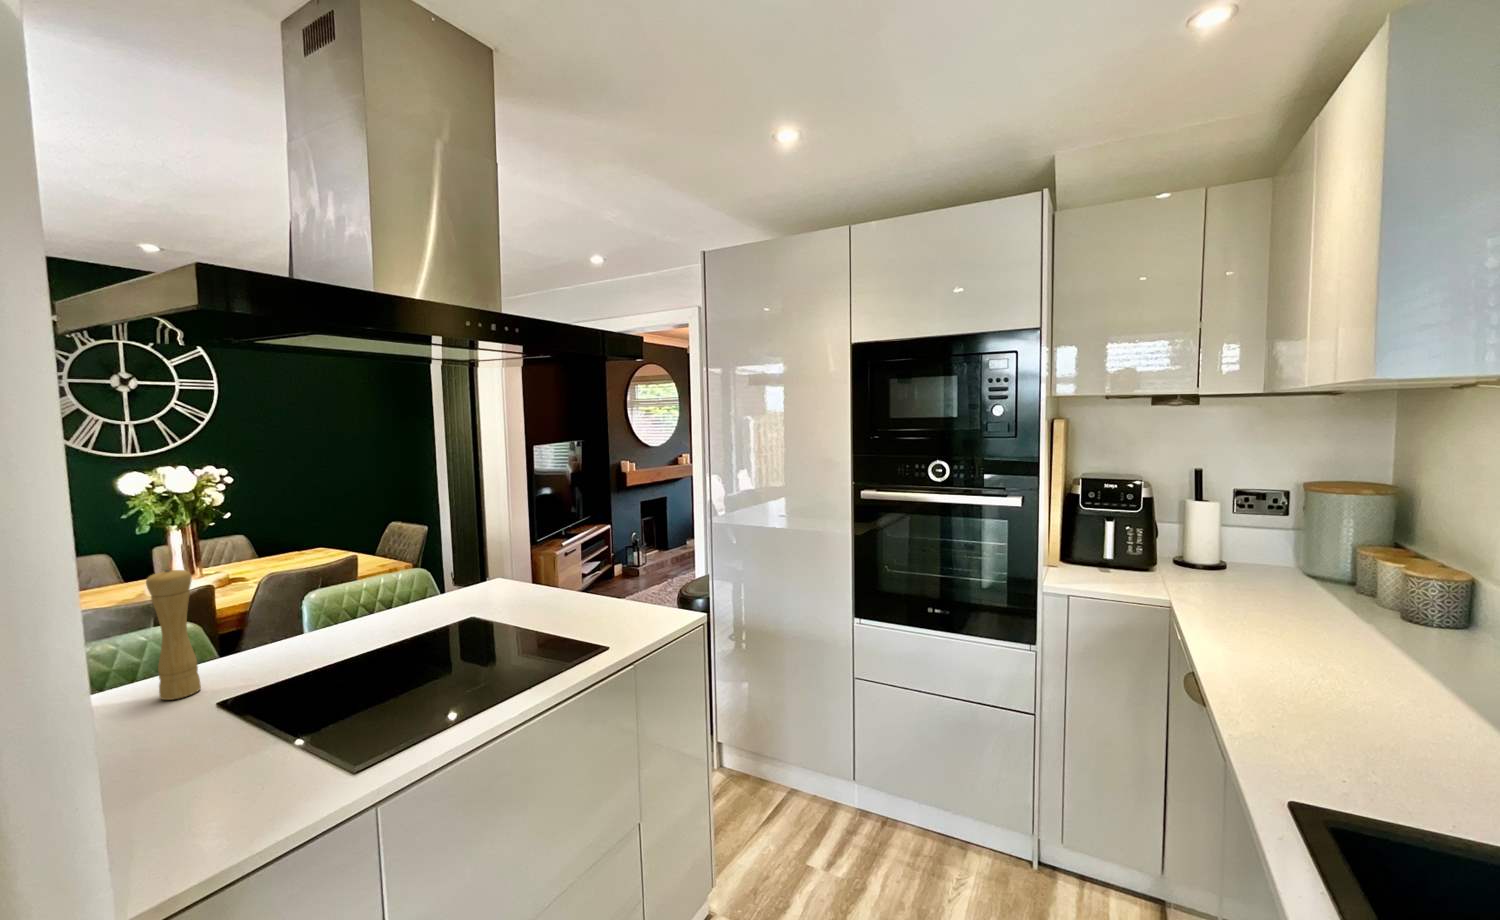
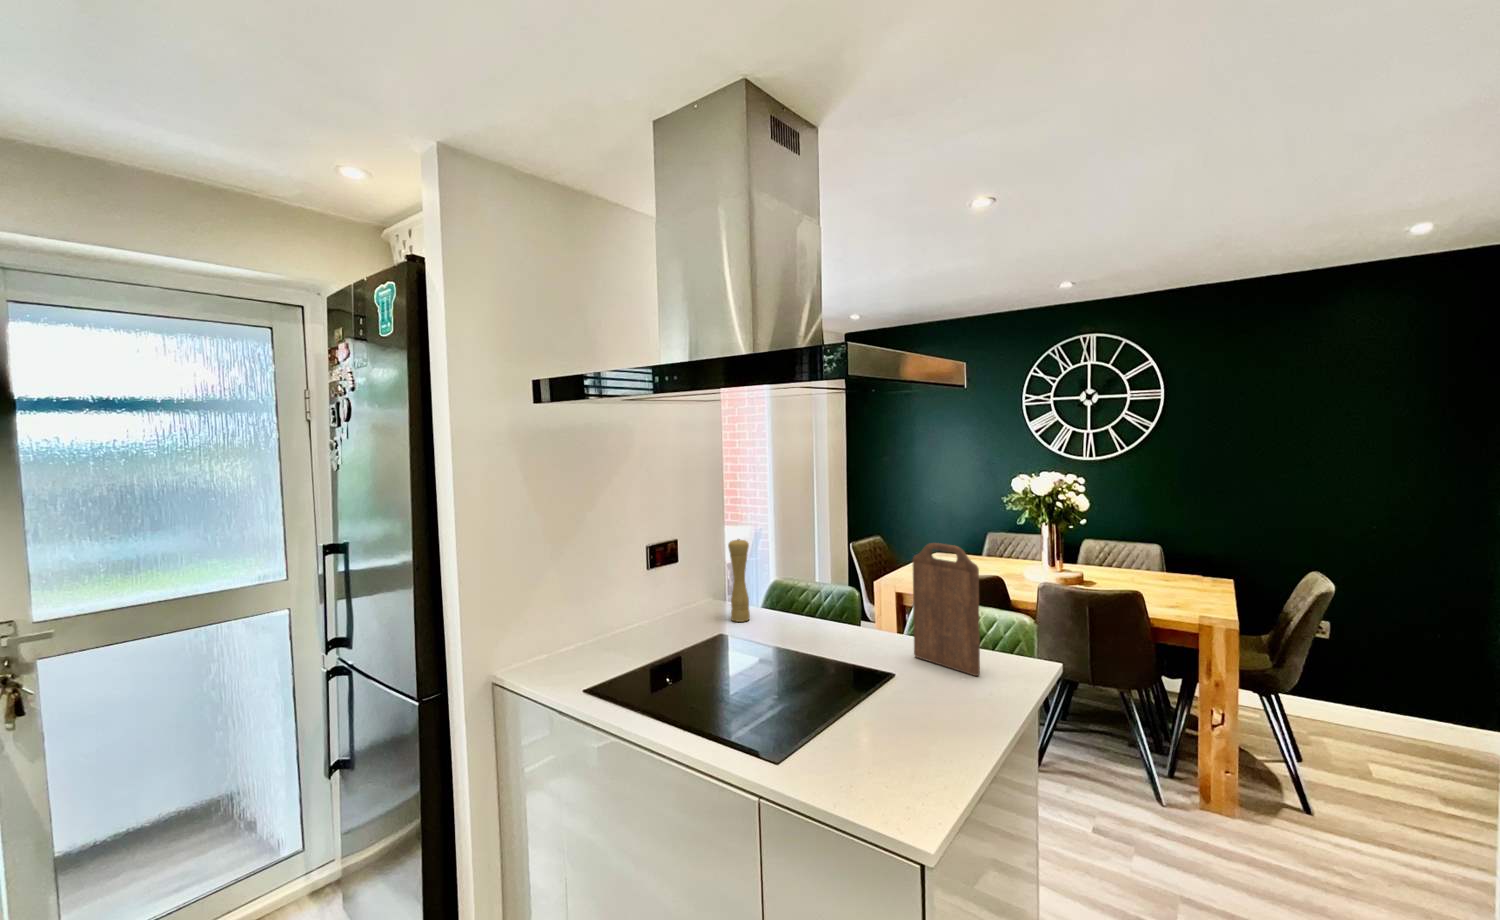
cutting board: none [435,499,500,608] -> present [913,543,980,676]

